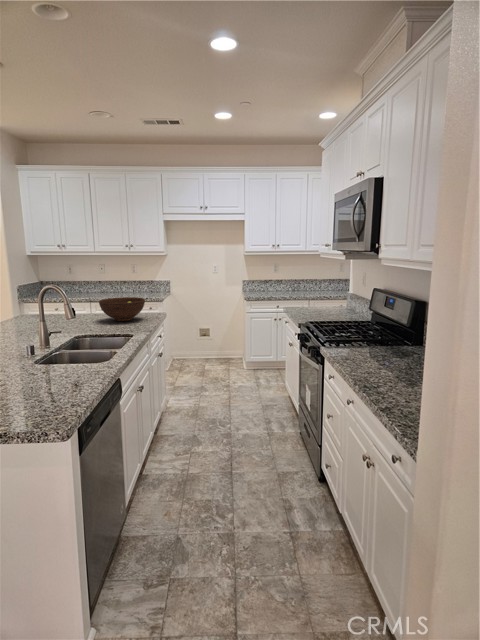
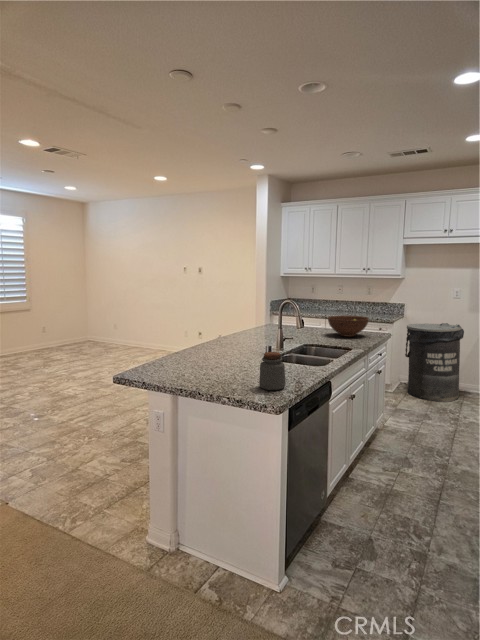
trash can: none [175,298,225,373] -> present [405,323,464,402]
jar: none [27,356,67,409] -> present [259,352,286,390]

